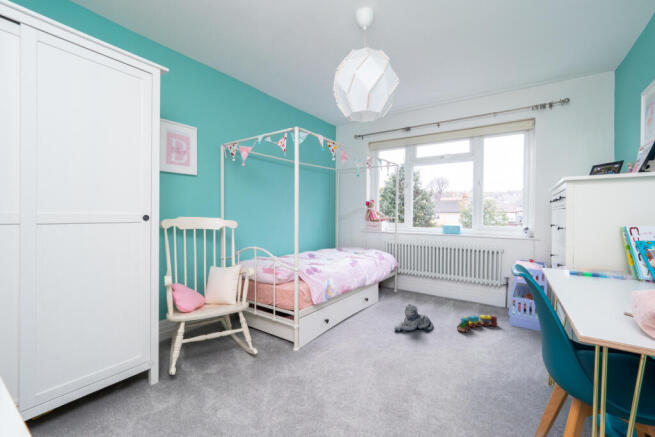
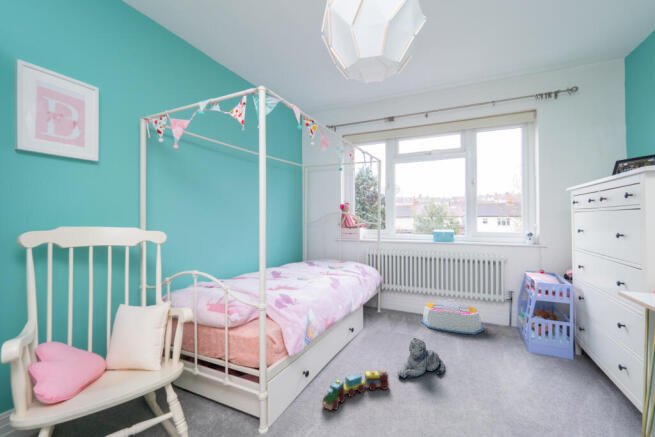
storage bin: none [429,282,481,310] -> present [421,299,483,334]
toy train: present [457,315,498,332] -> present [322,370,390,410]

